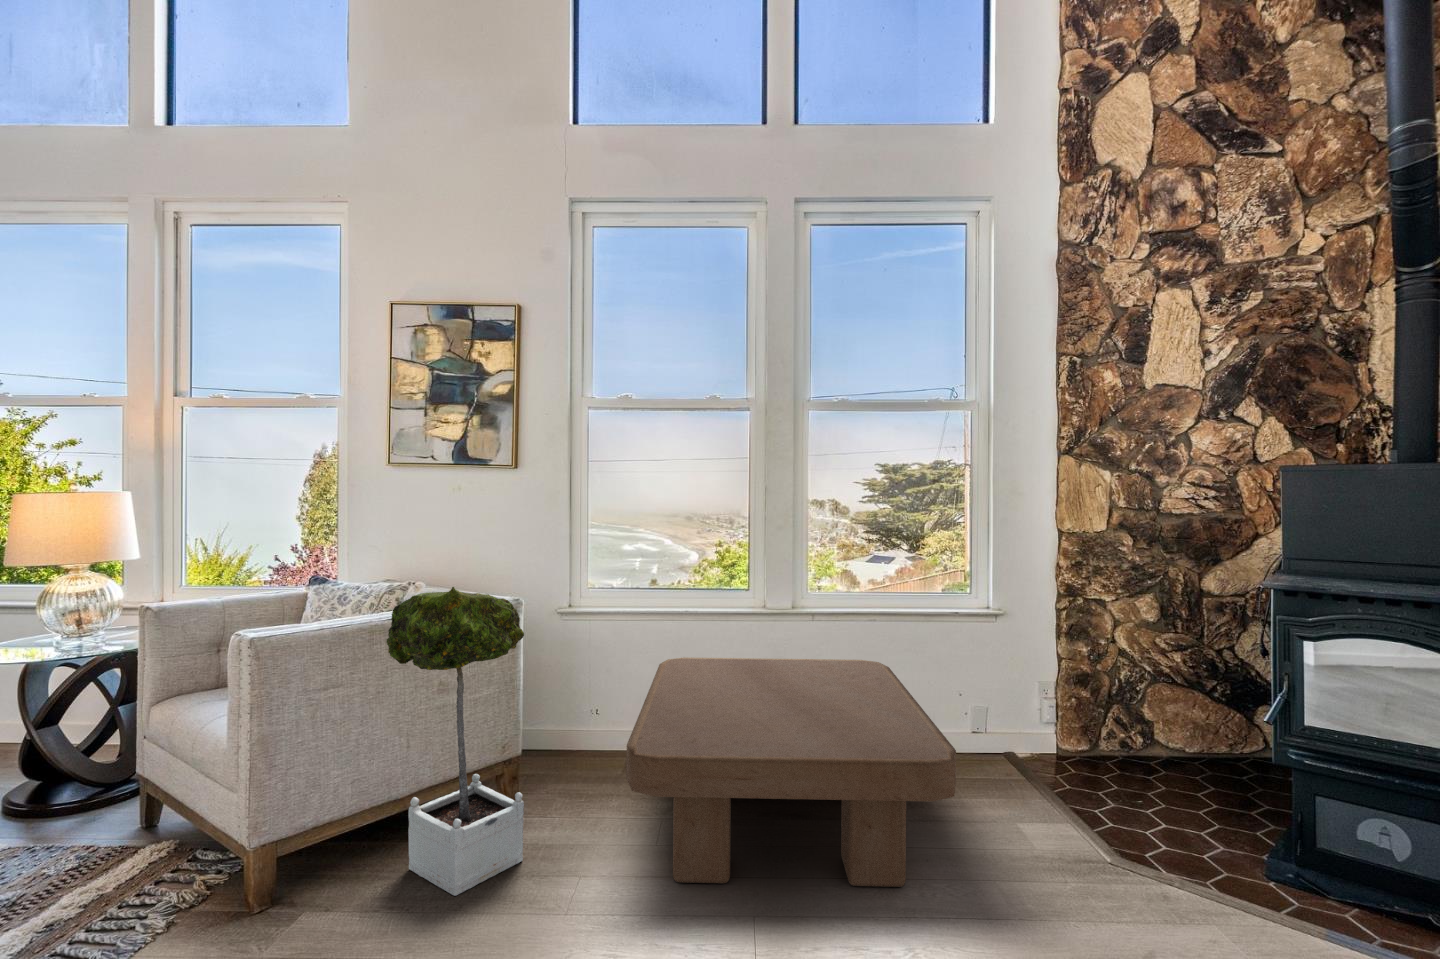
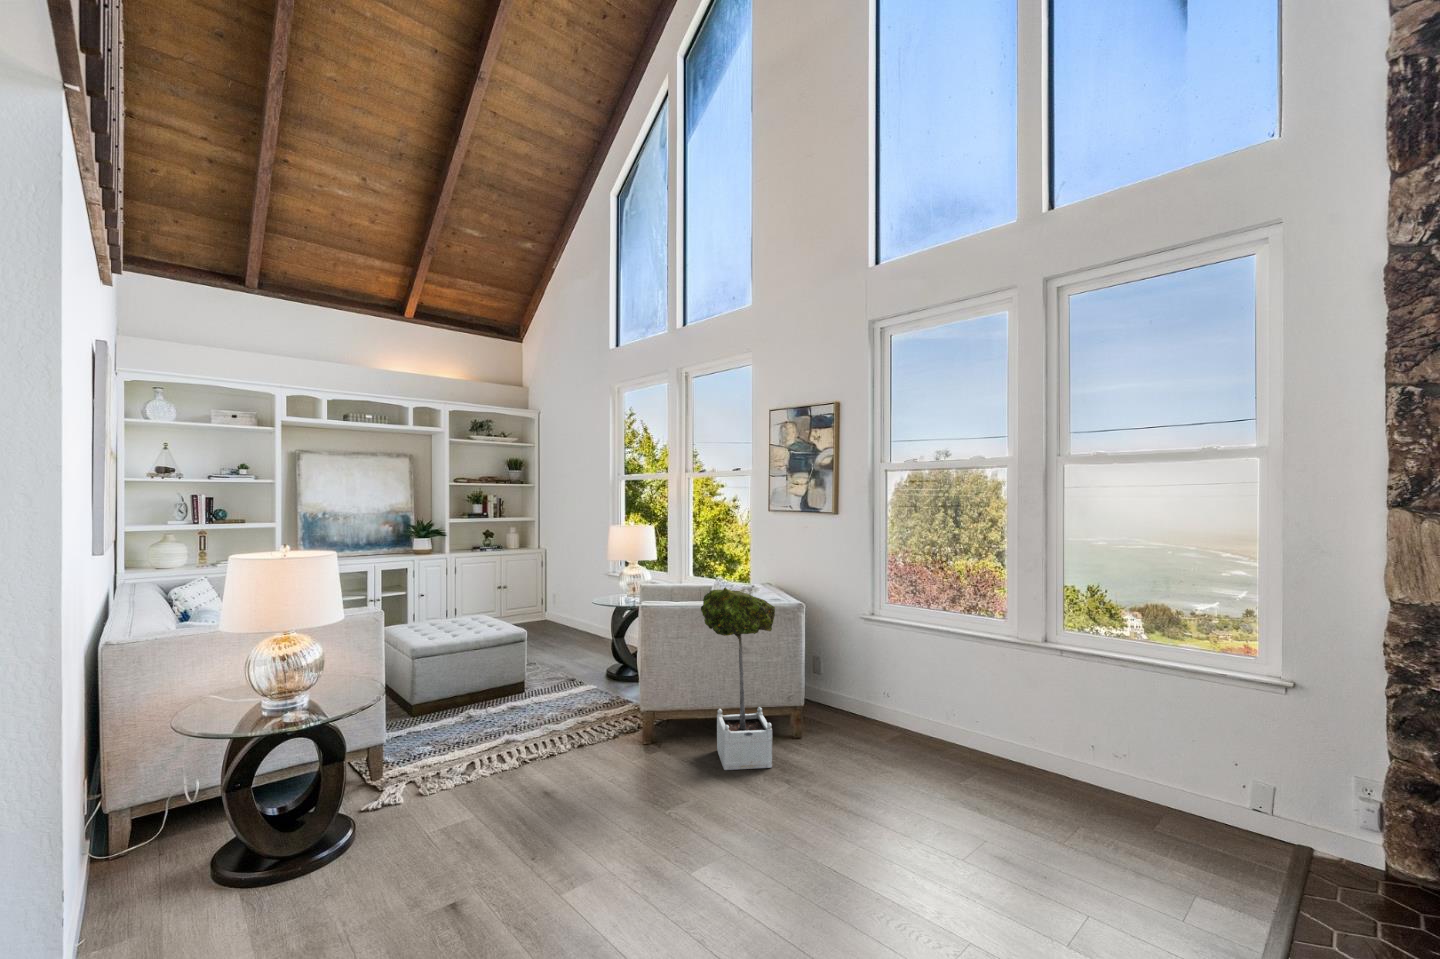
coffee table: present [626,657,956,887] -> none [804,667,1123,888]

